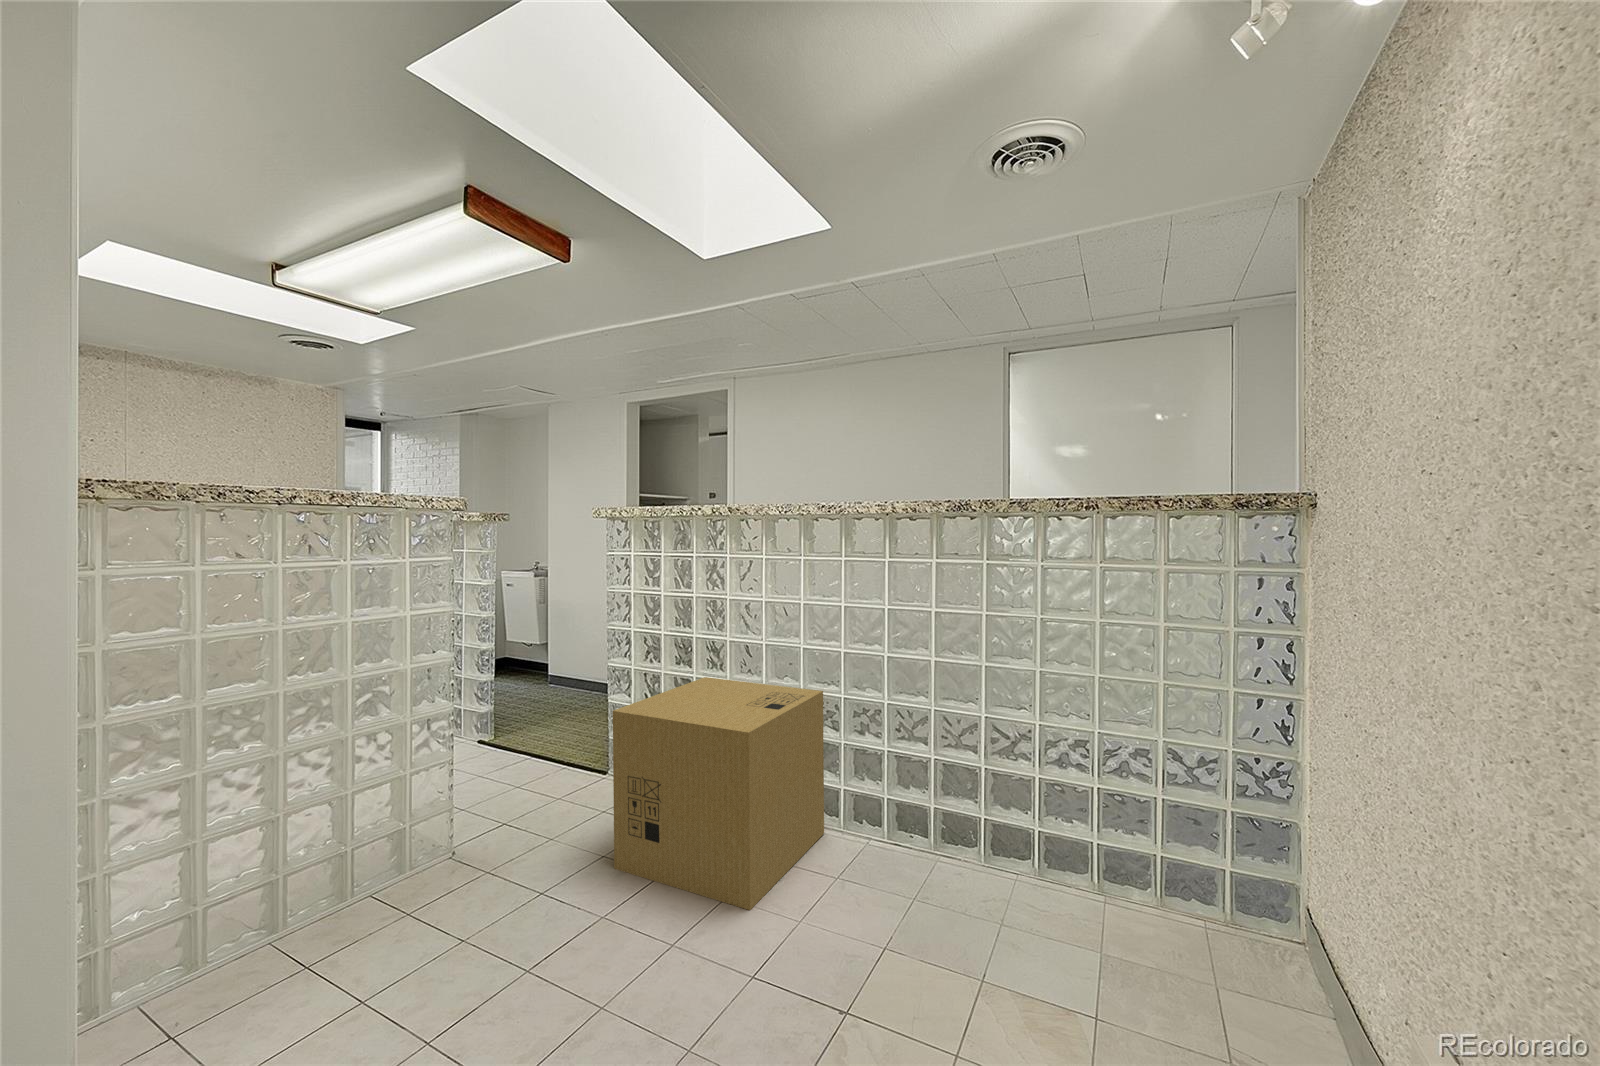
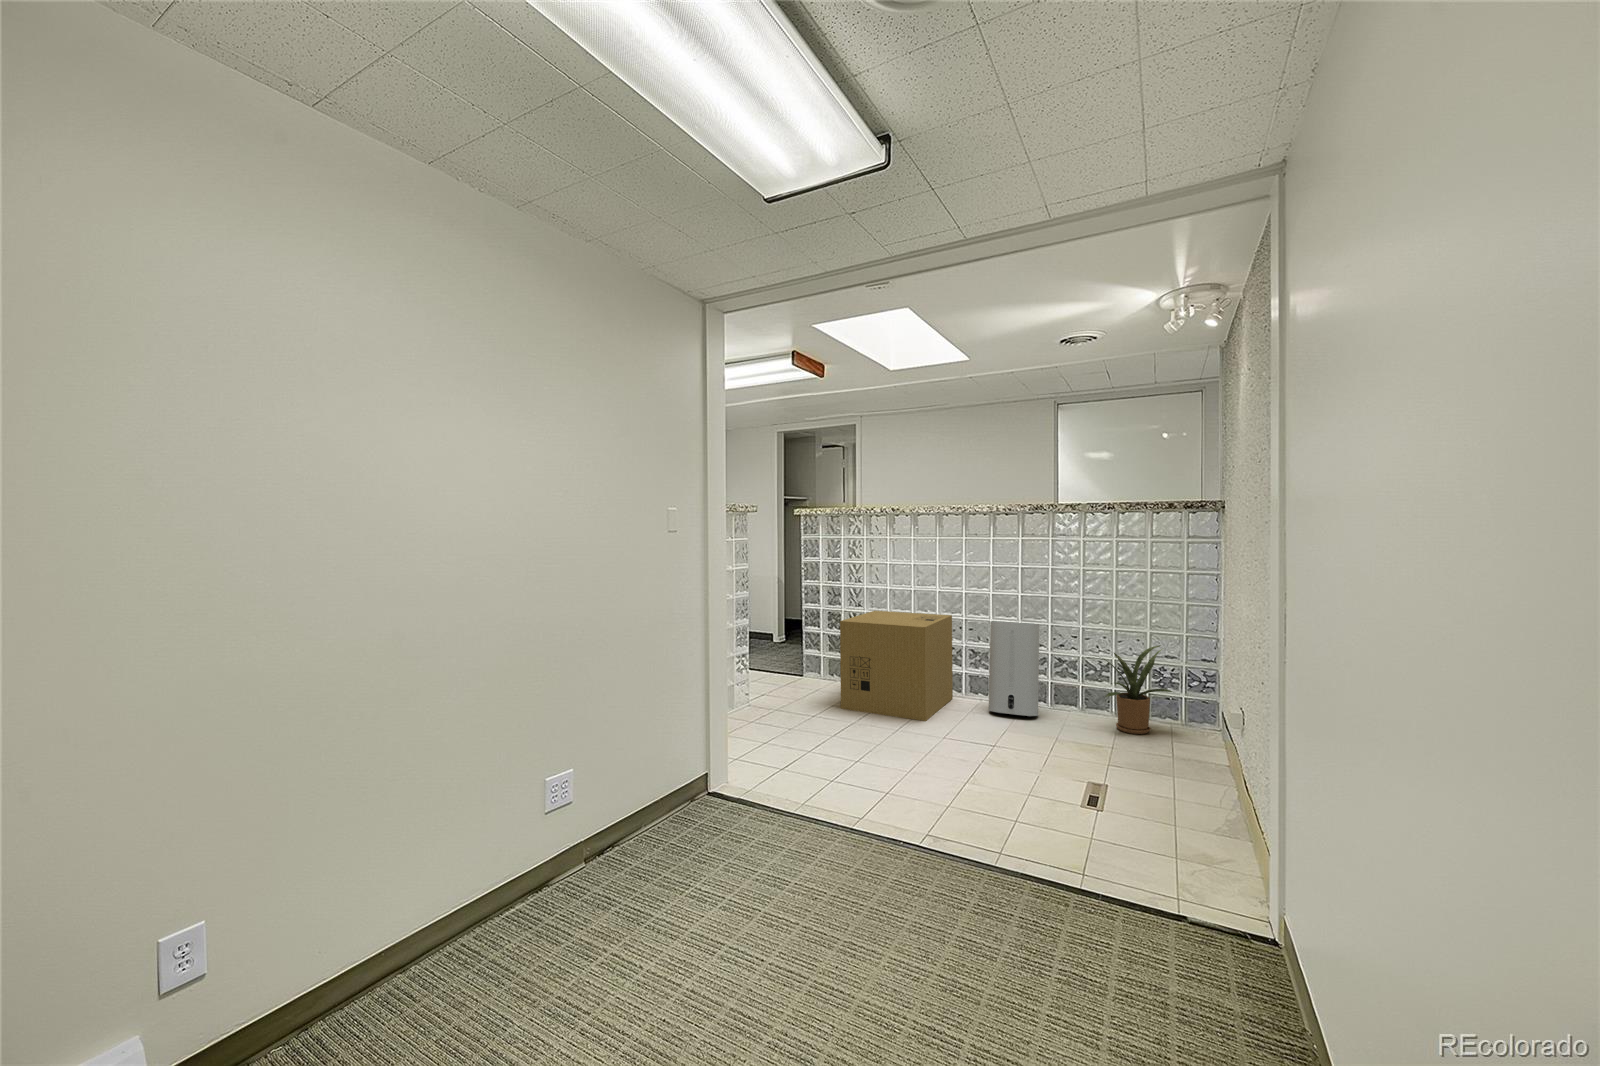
air purifier: none [875,707,965,894] -> present [989,621,1039,716]
house plant: none [1047,770,1219,951] -> present [1102,645,1172,734]

